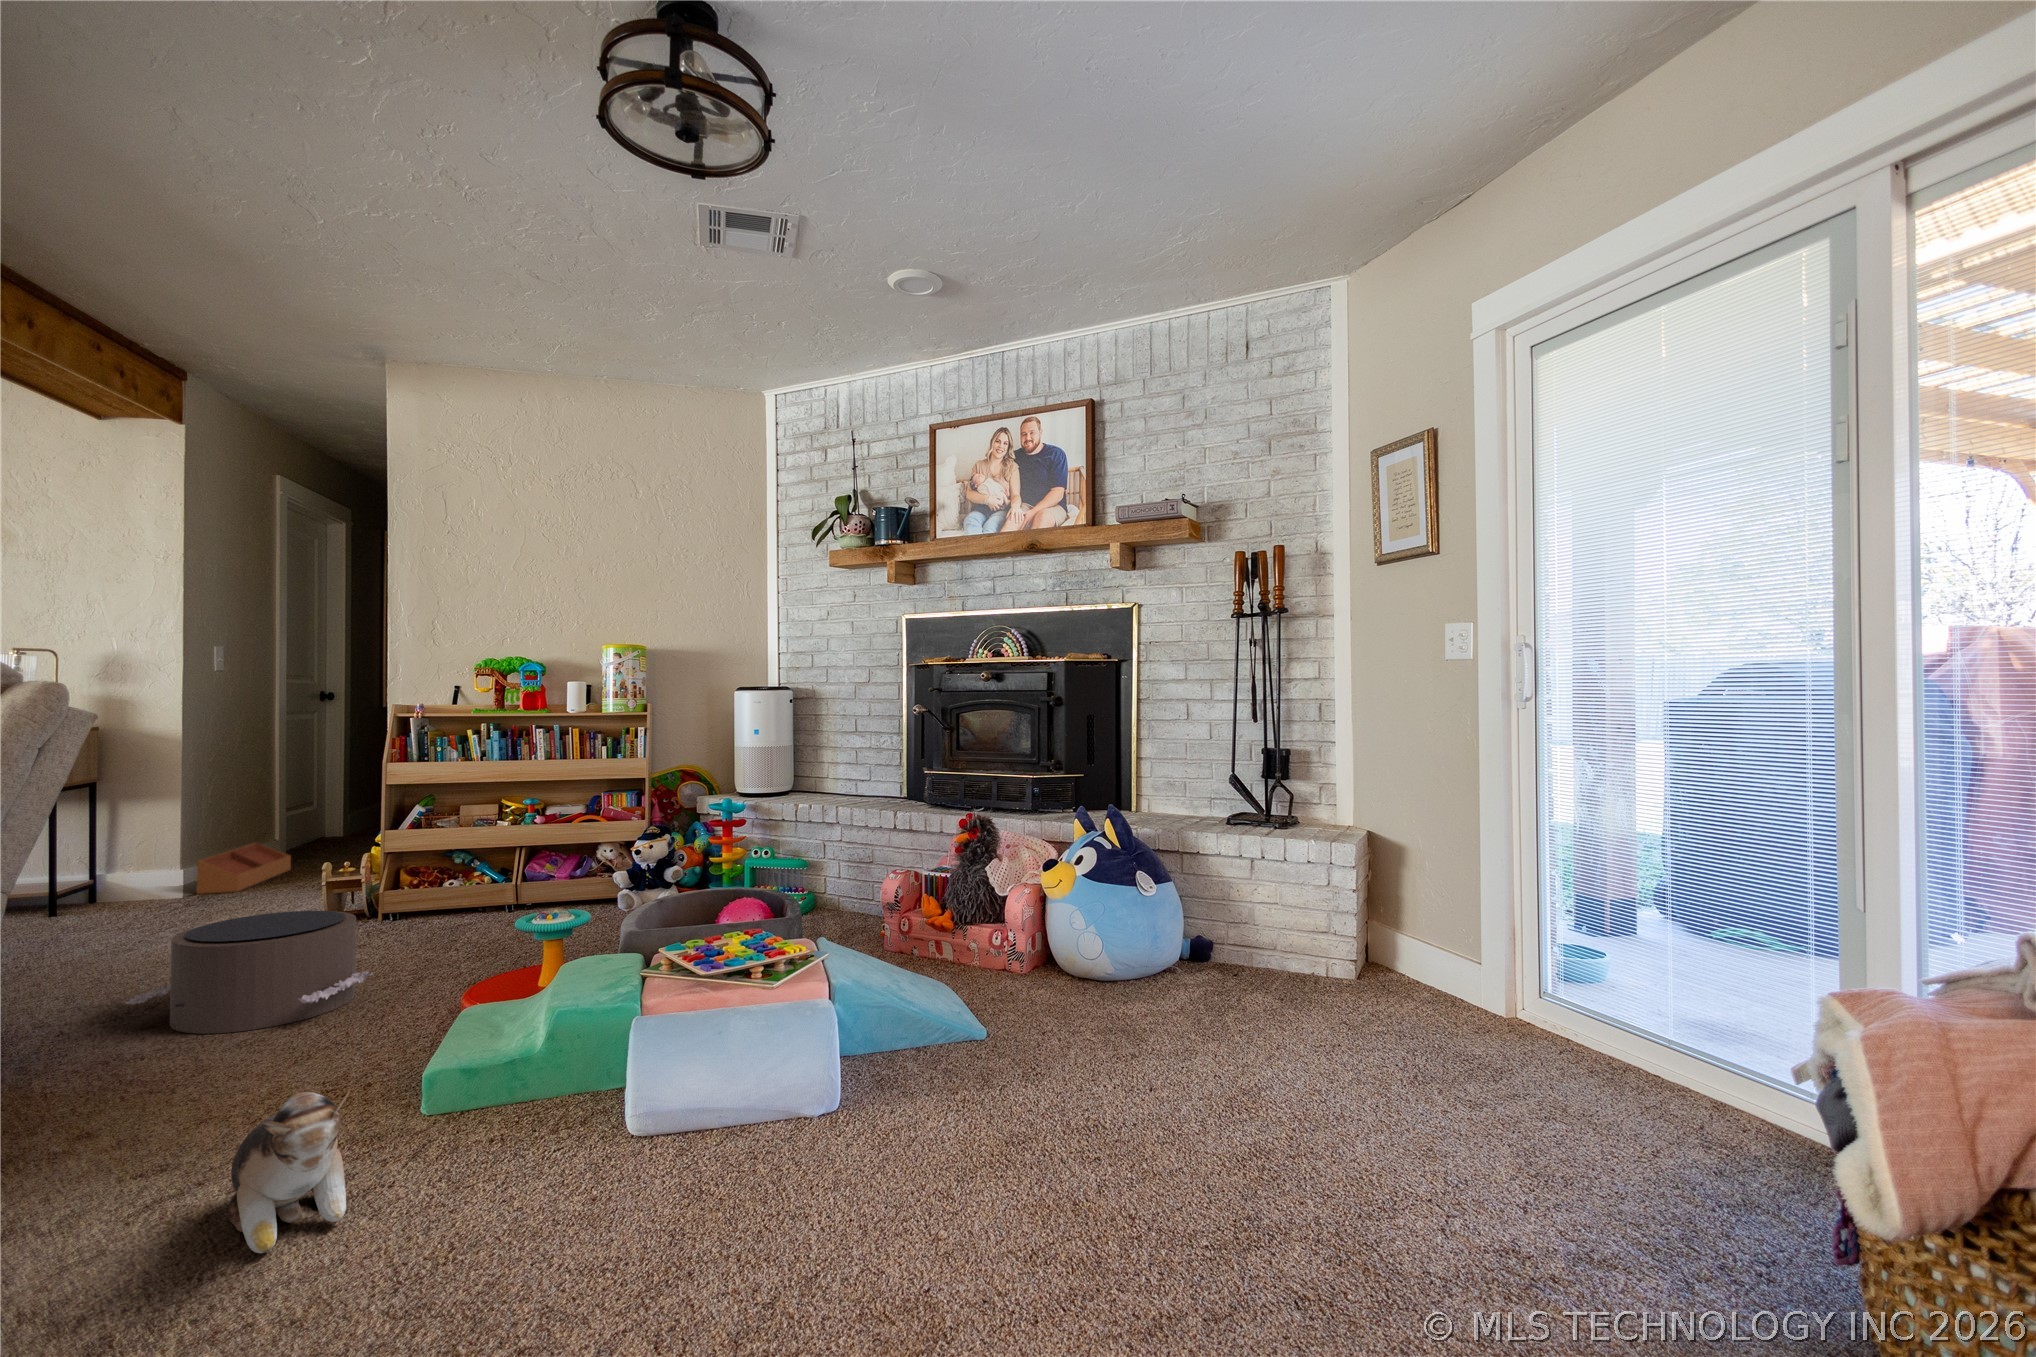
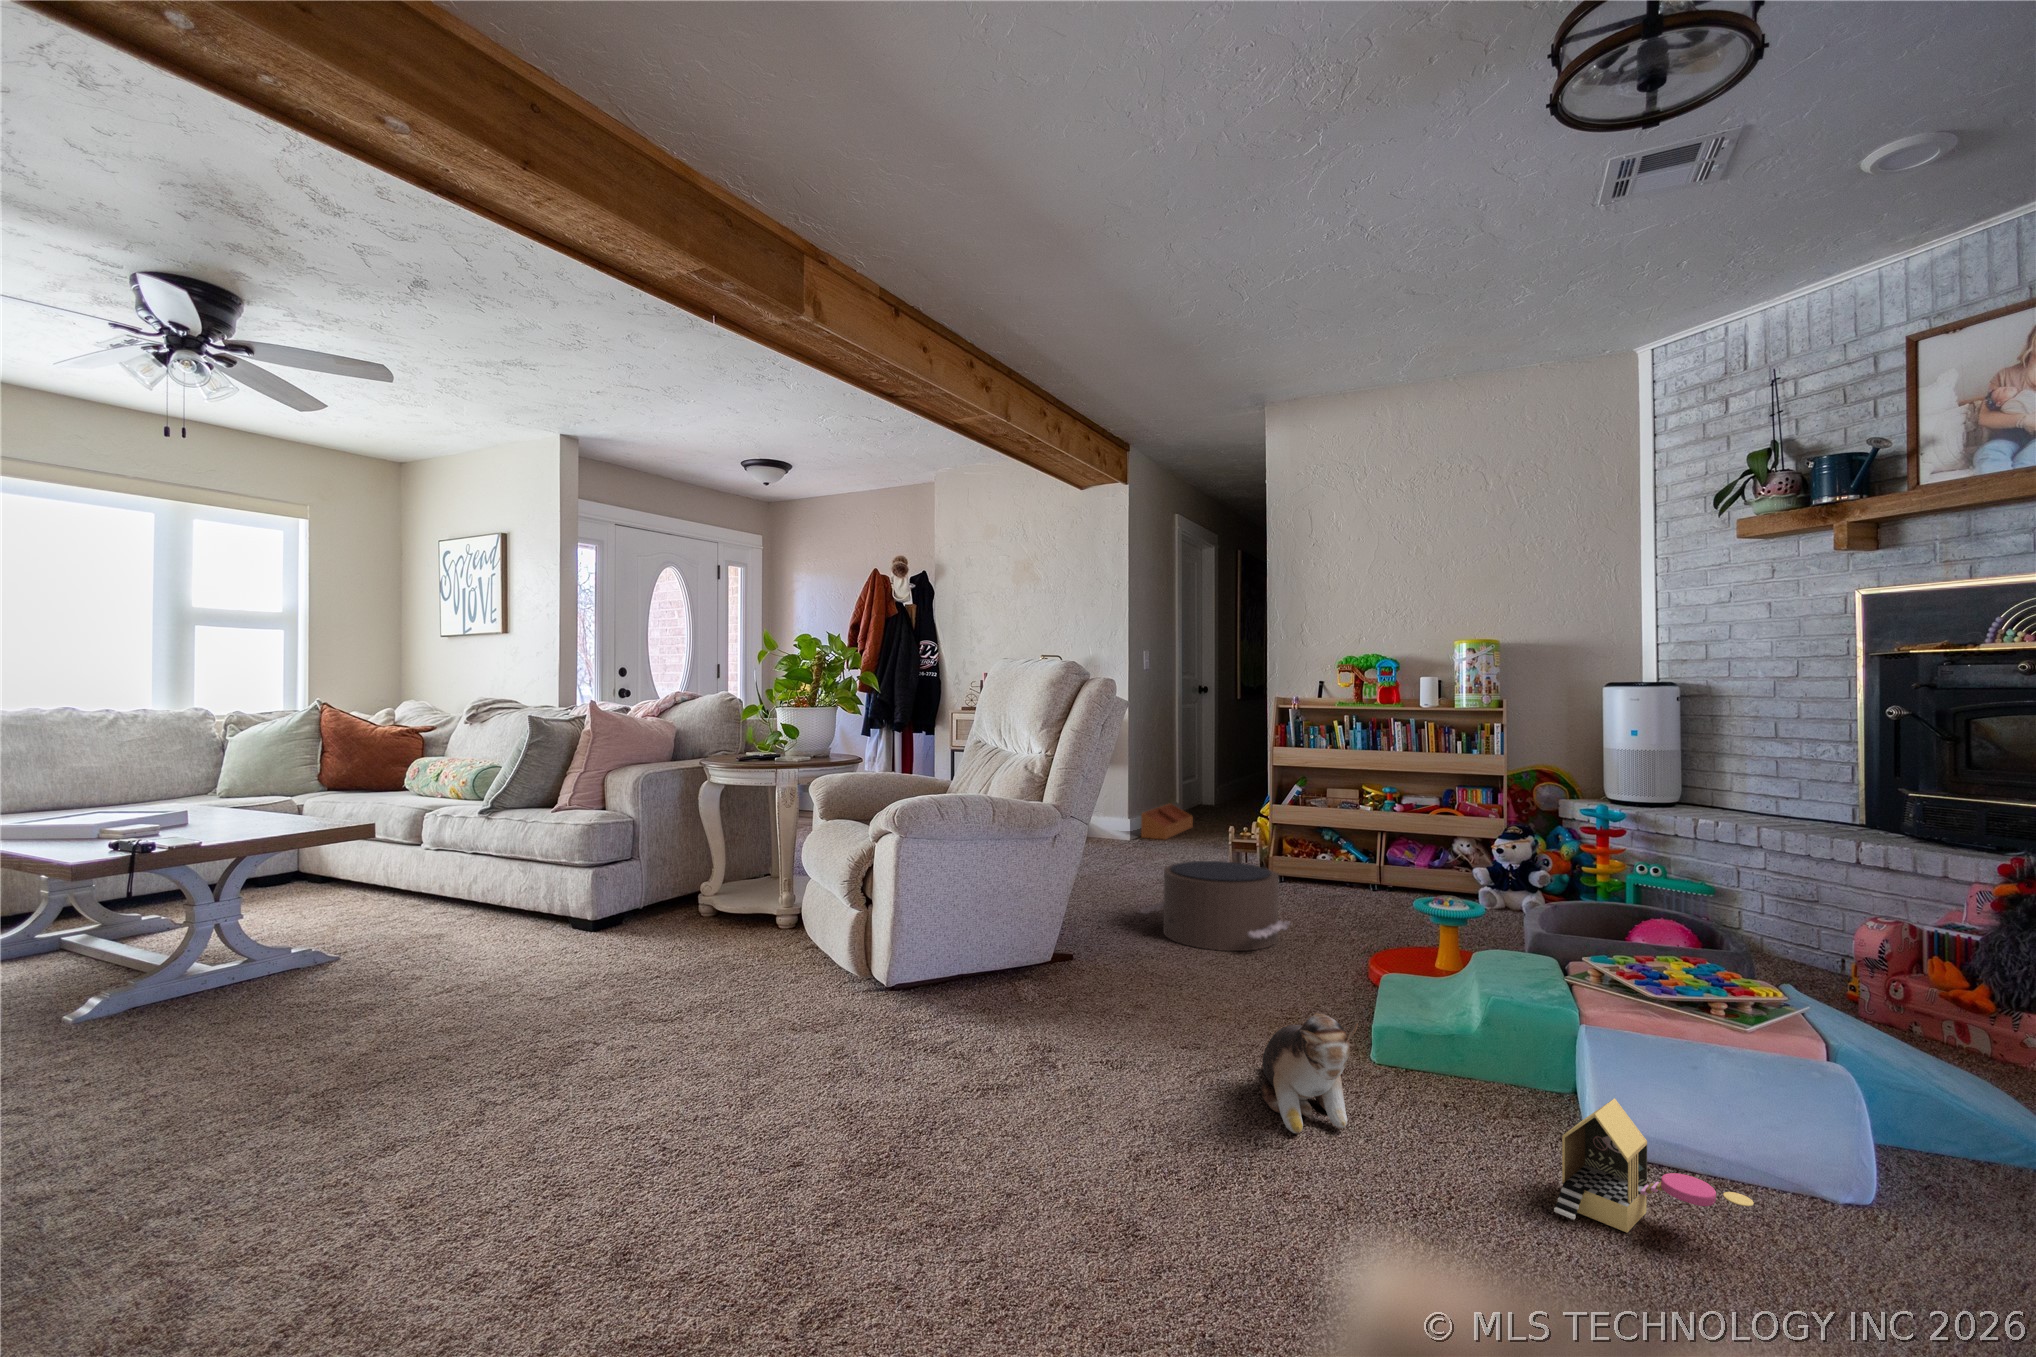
toy house: none [563,1089,734,1227] -> present [1554,1098,1754,1233]

